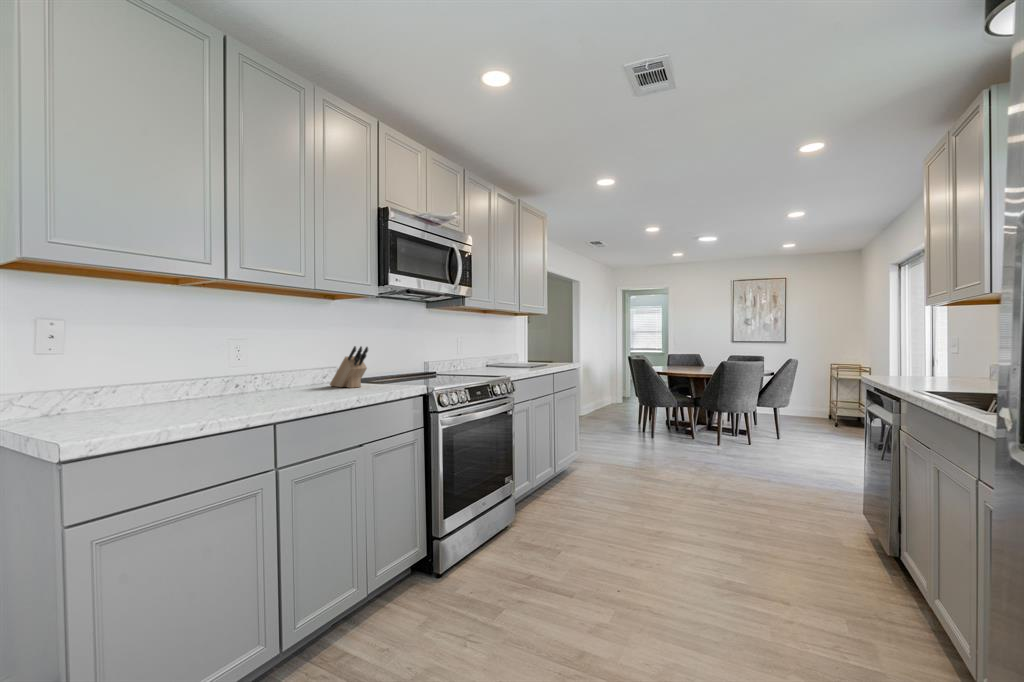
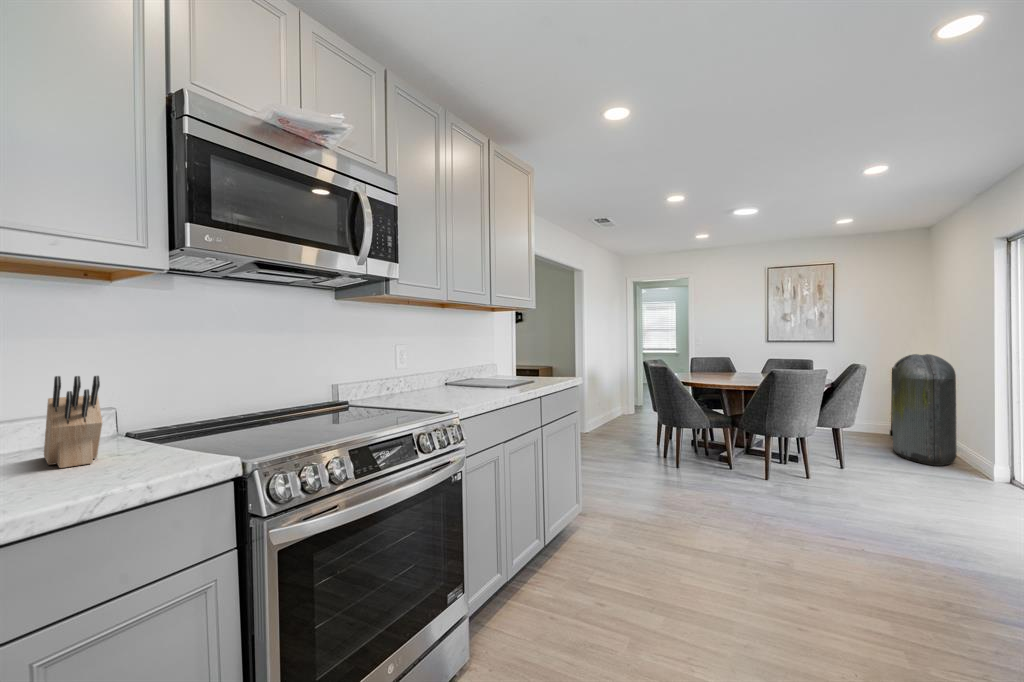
trash can: none [823,352,868,438] -> present [892,354,957,466]

